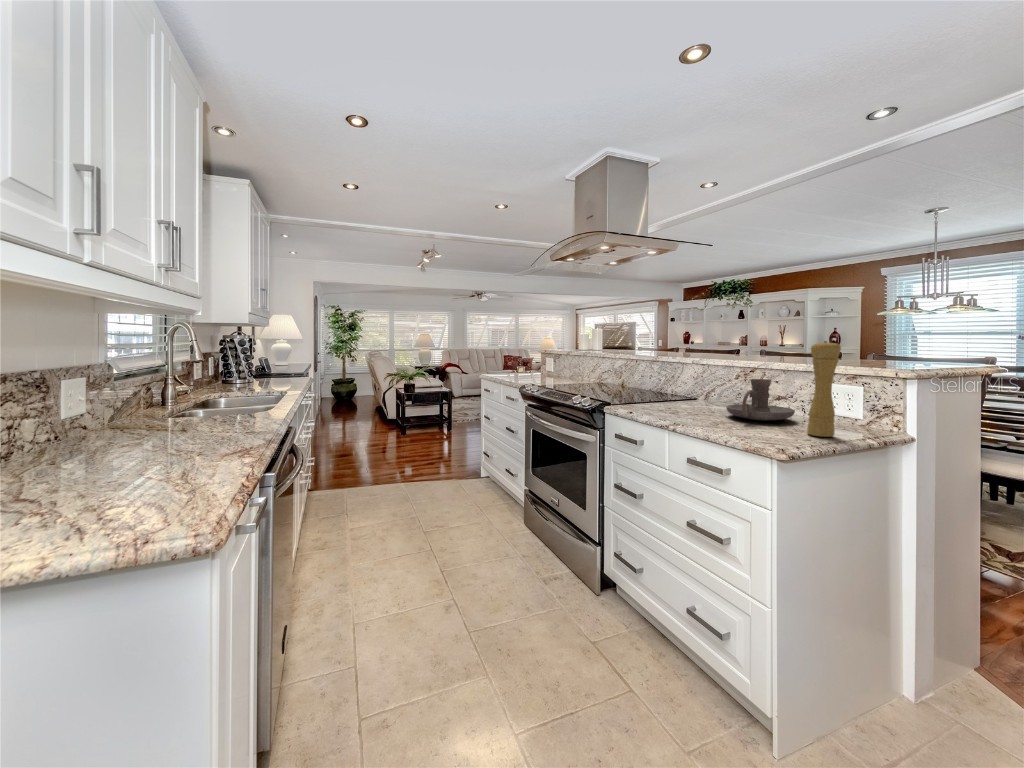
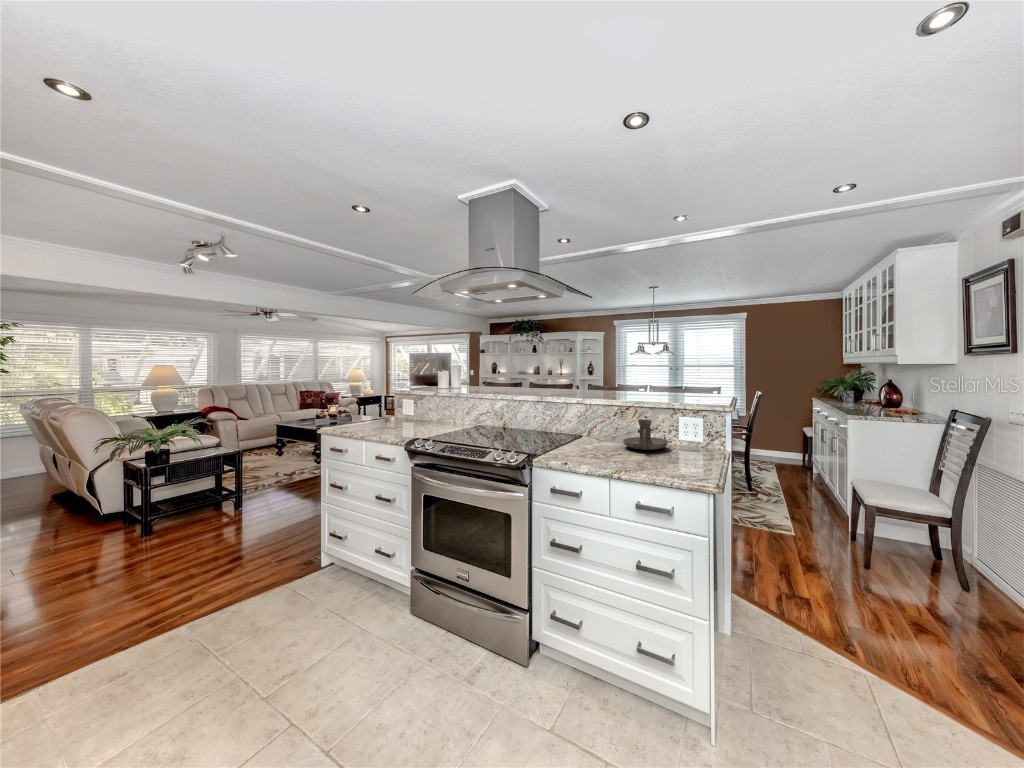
pepper mill: present [807,341,841,437] -> none [686,396,704,459]

